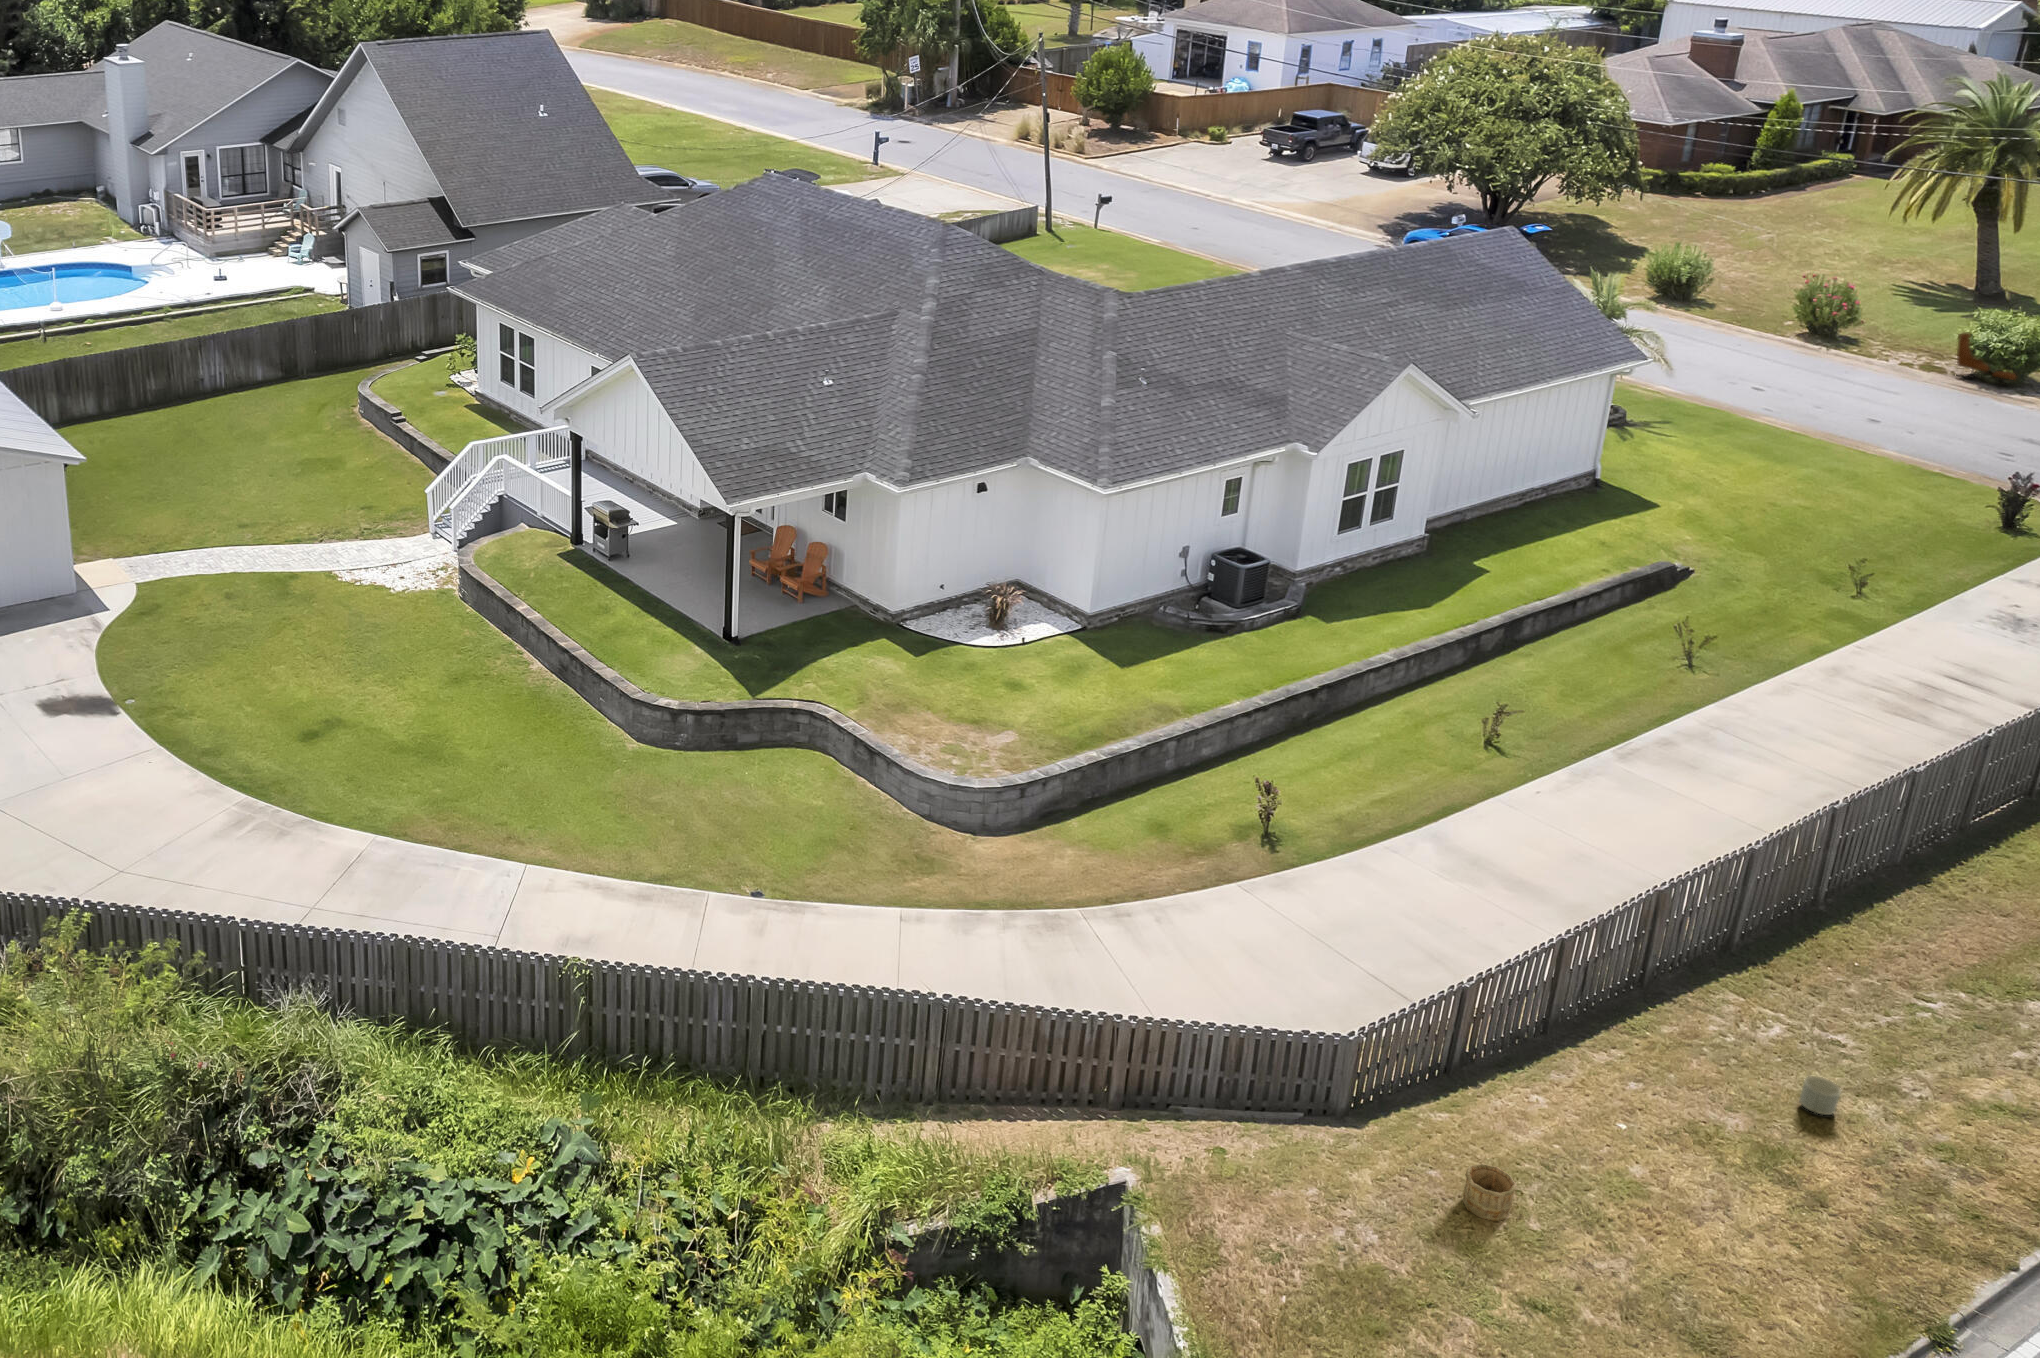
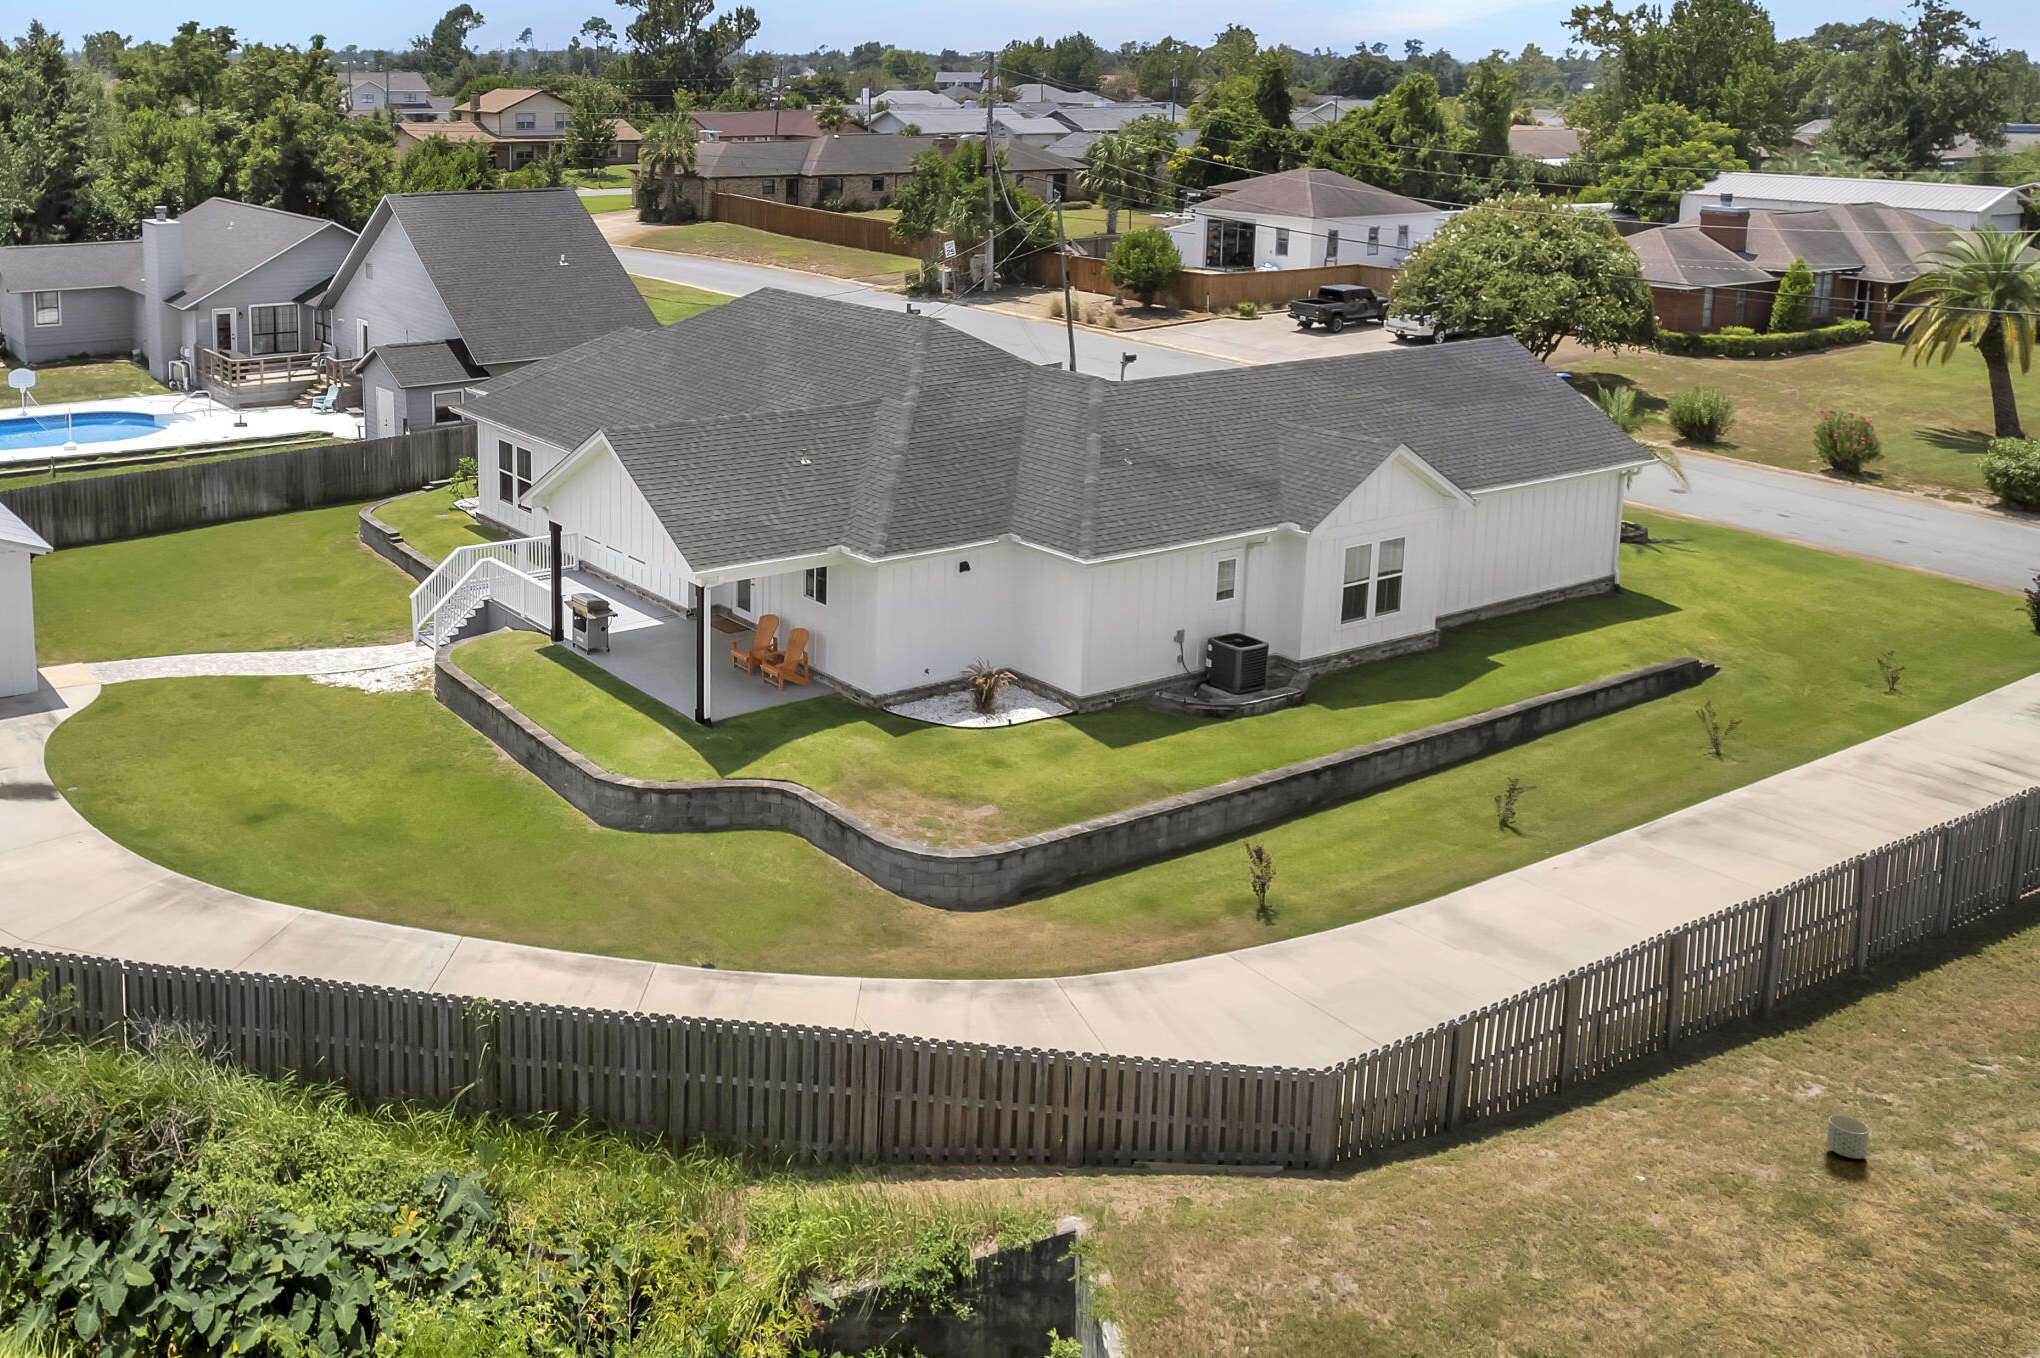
lounge chair: present [1957,332,2016,384] -> none [1936,459,1999,511]
wooden bucket: present [1463,1164,1517,1221] -> none [1456,1202,1514,1268]

